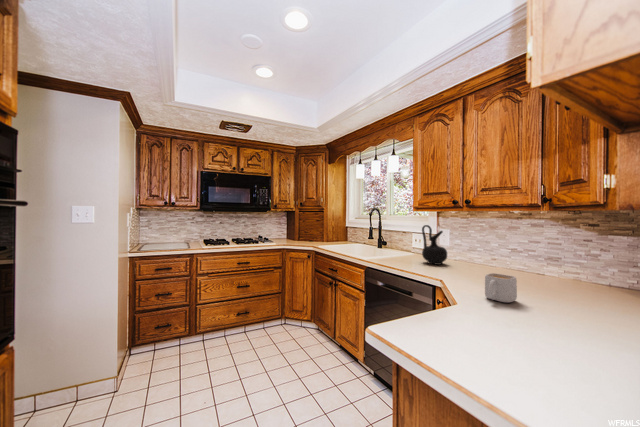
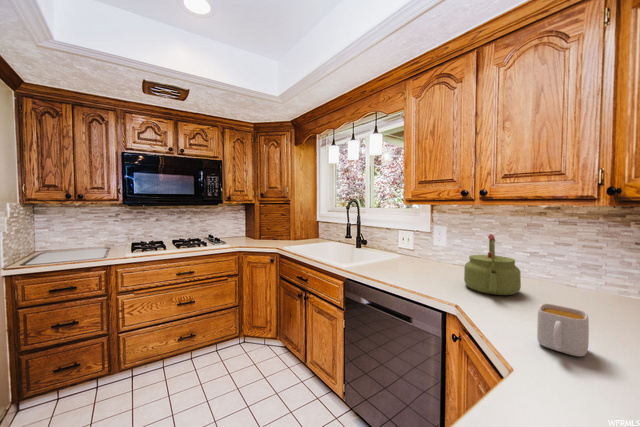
ceramic jug: present [422,225,447,265] -> none [417,222,449,274]
kettle: none [455,233,496,277] -> present [464,234,521,295]

